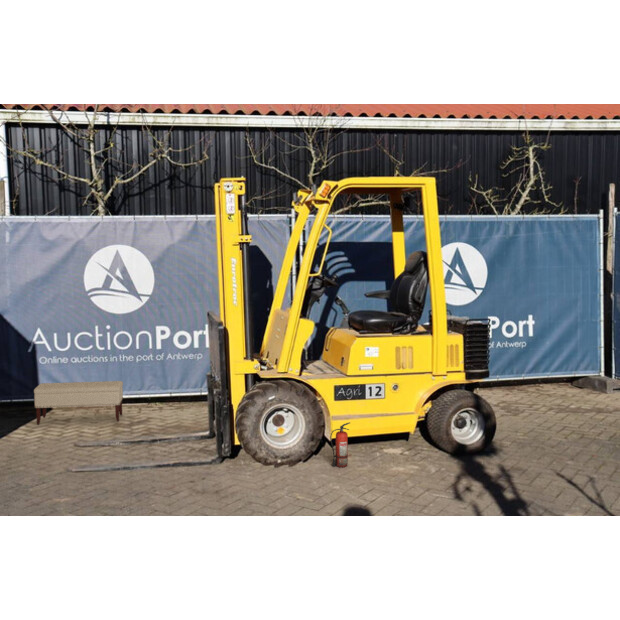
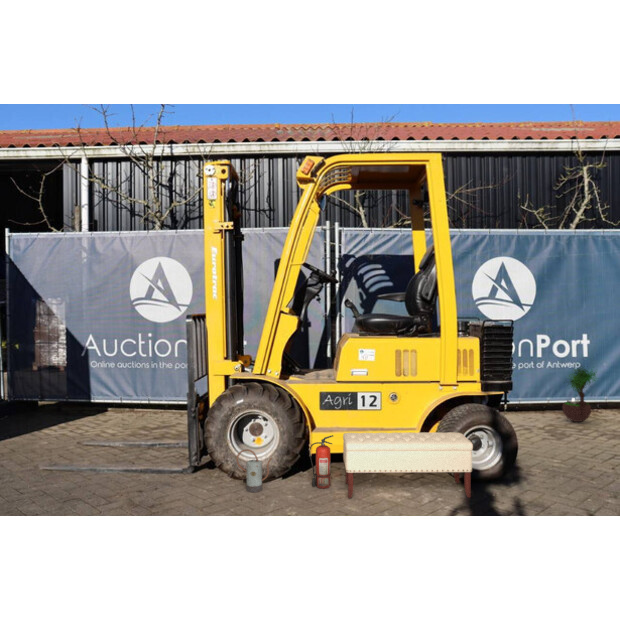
potted tree: none [511,342,544,396] -> present [563,368,596,422]
bench: present [34,381,123,424] -> present [343,432,473,498]
watering can: none [270,439,302,475] -> present [236,449,272,492]

